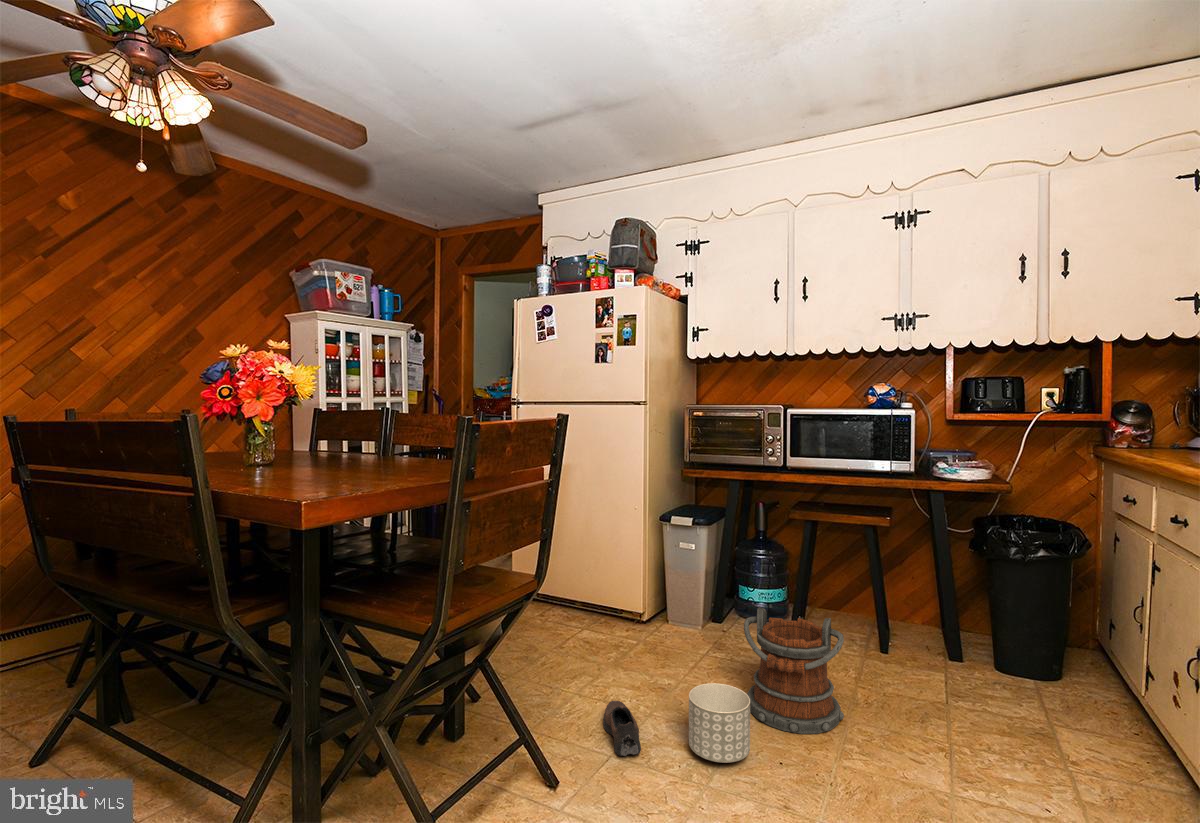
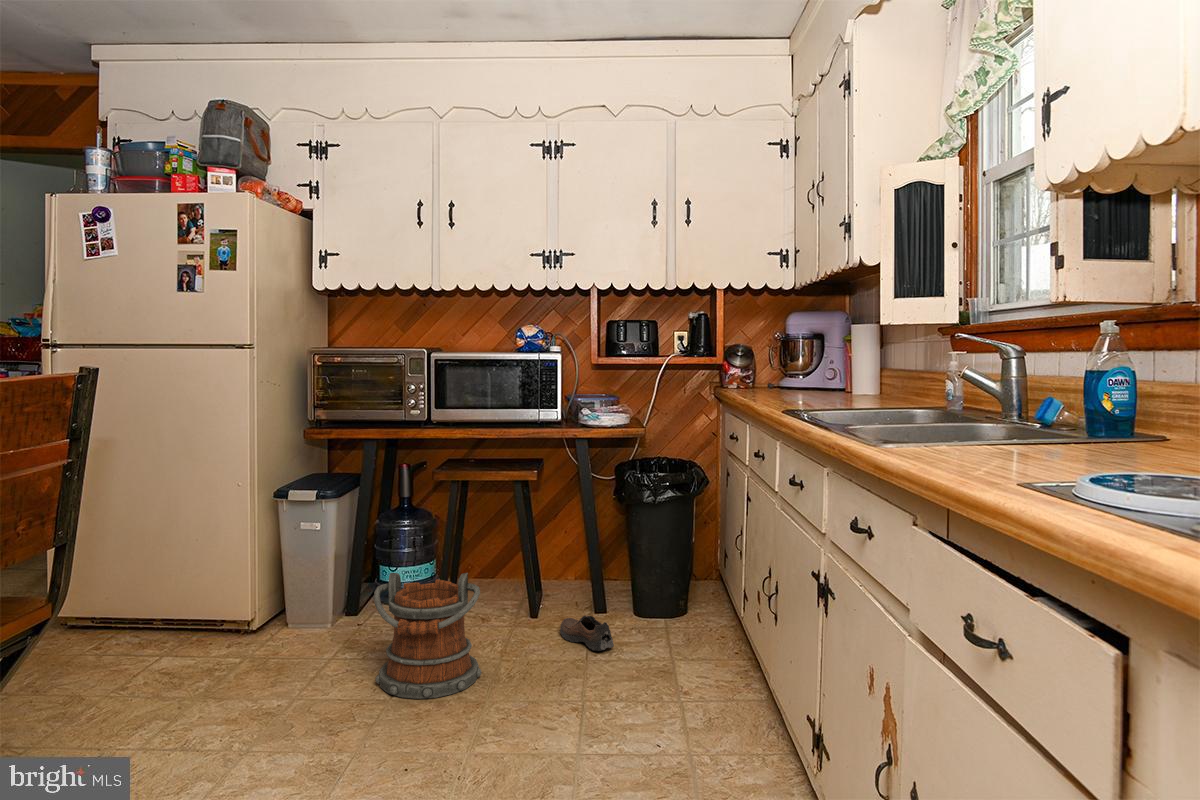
planter: present [689,683,750,763] -> none [304,659,376,742]
shoe: present [603,701,641,756] -> present [560,615,614,651]

